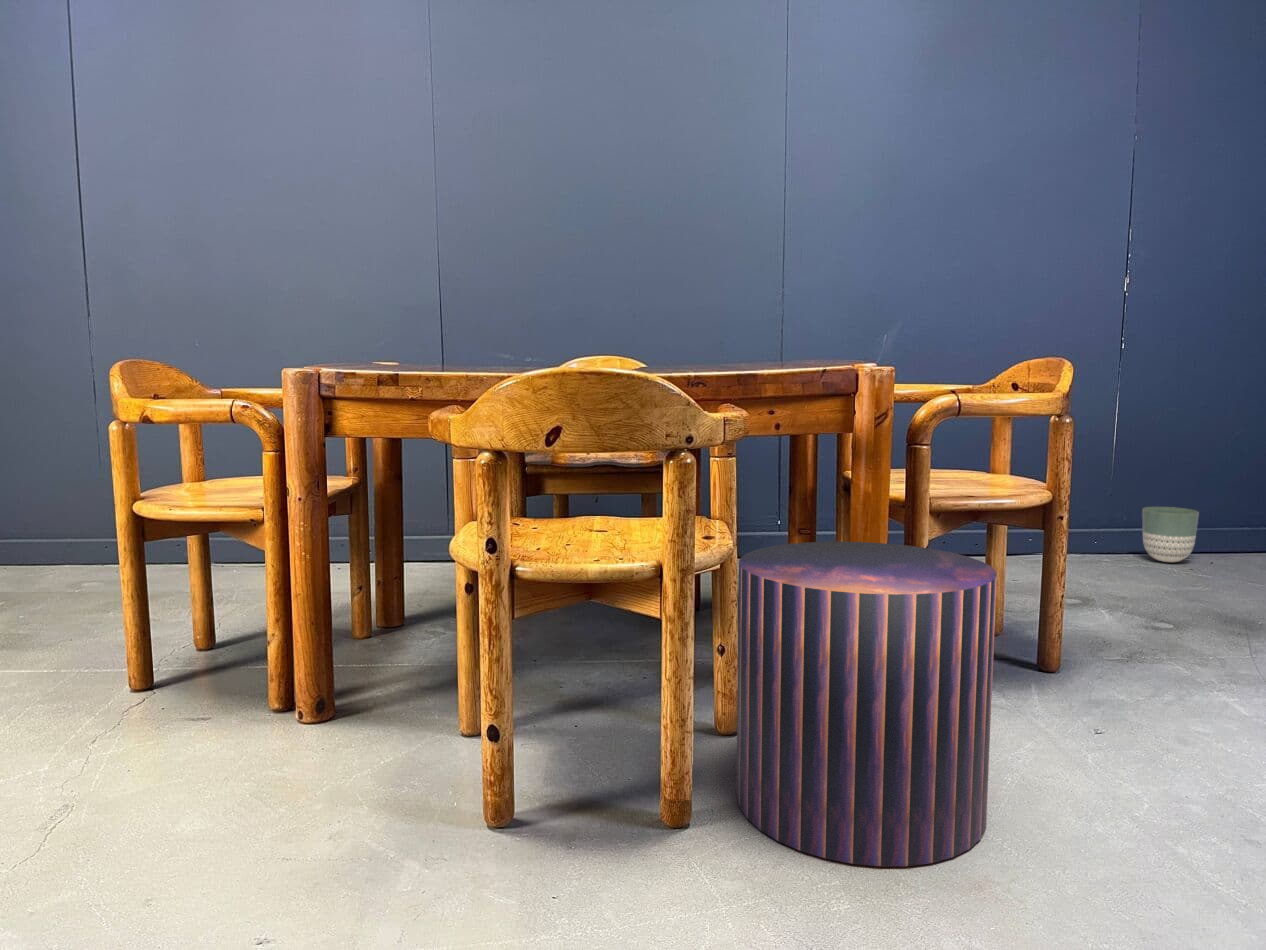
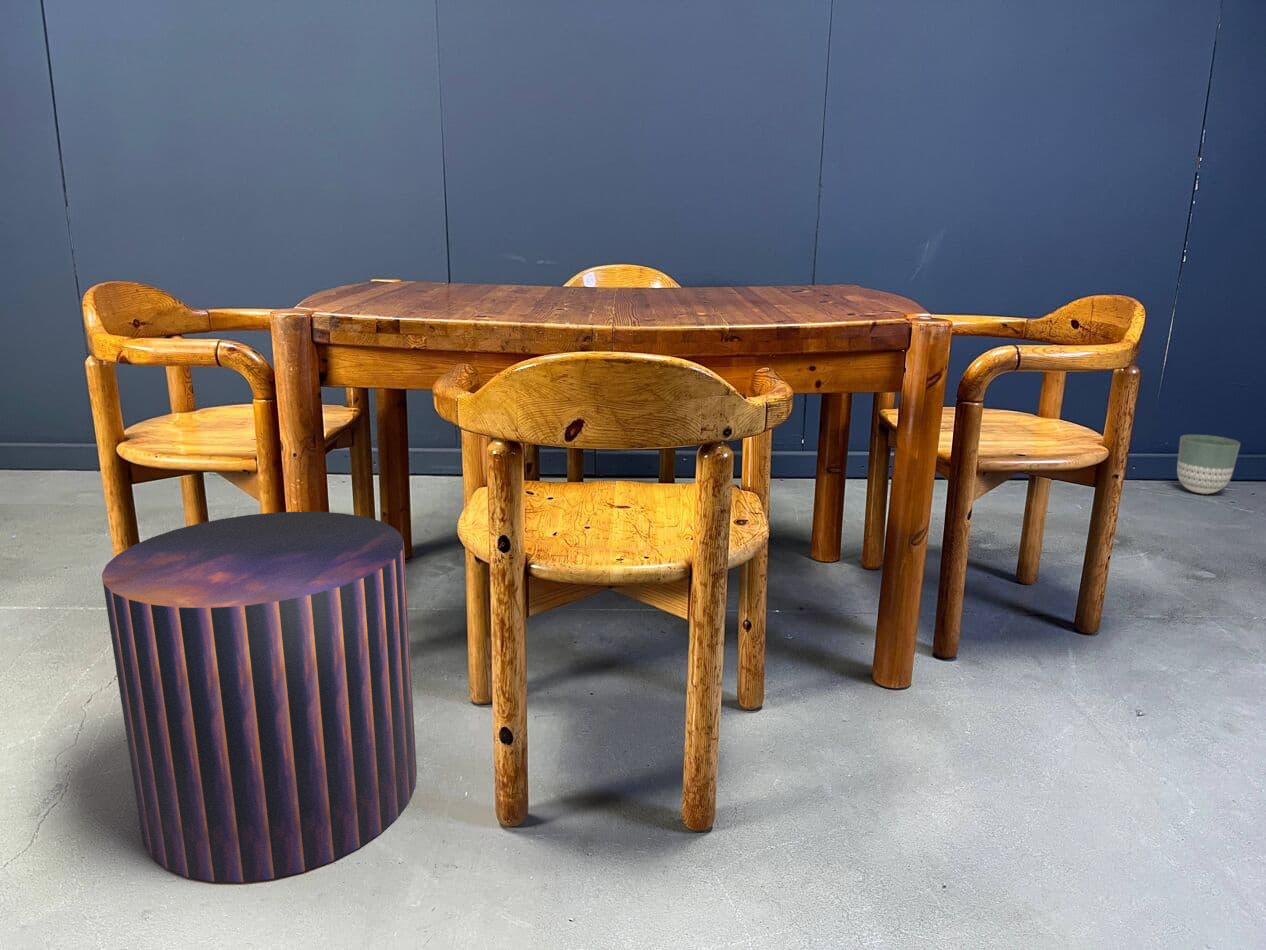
pouf: present [736,542,997,866] -> present [102,511,417,882]

